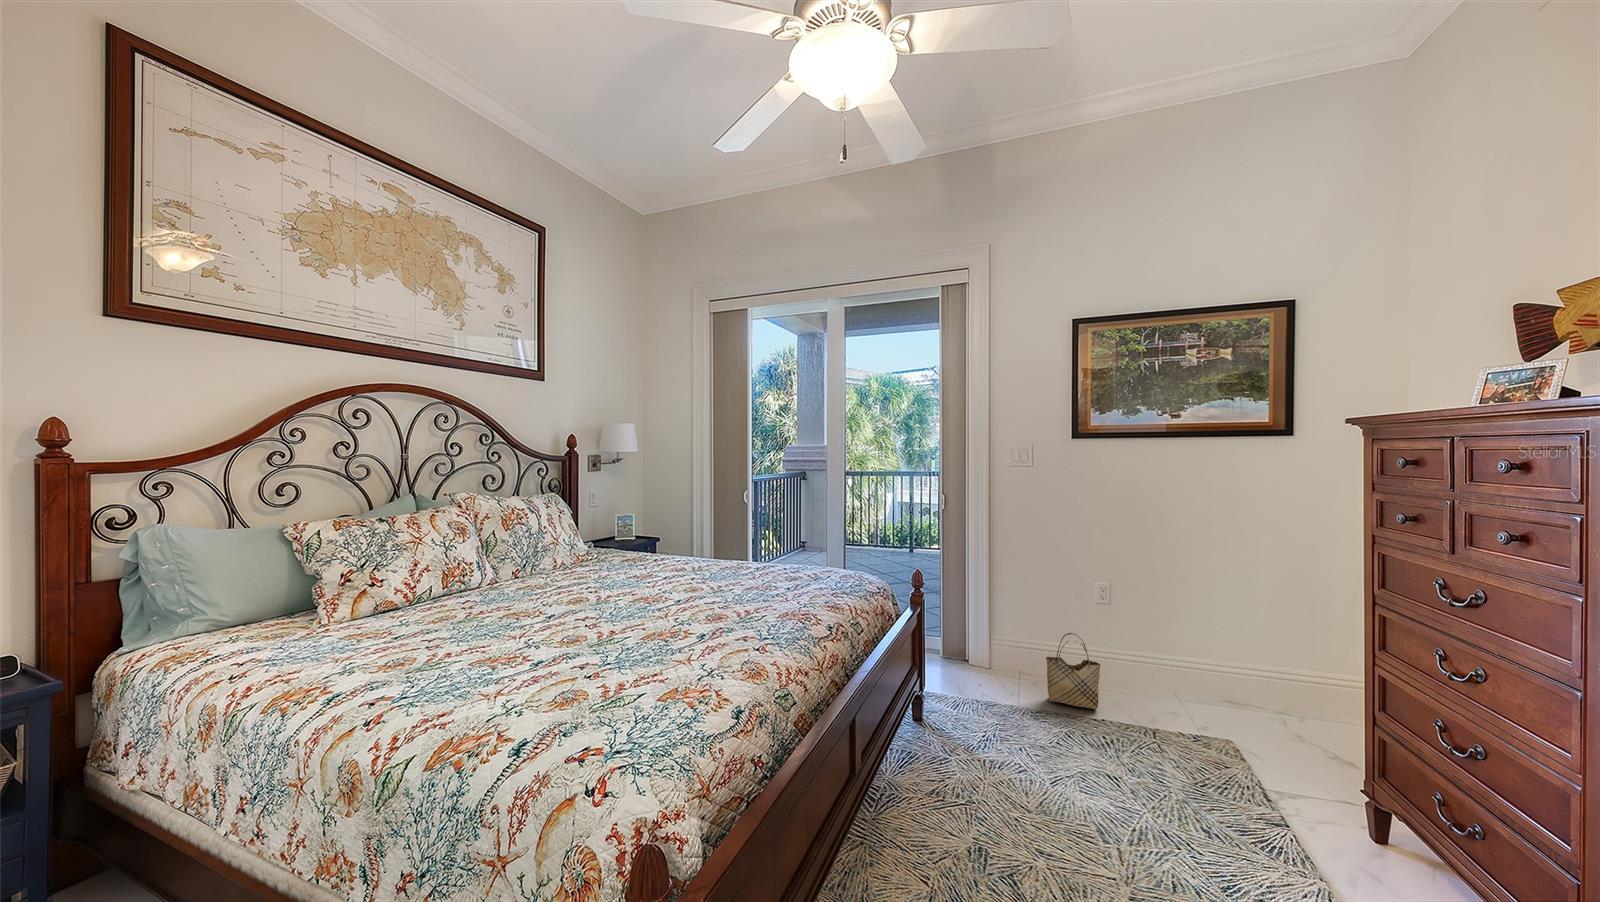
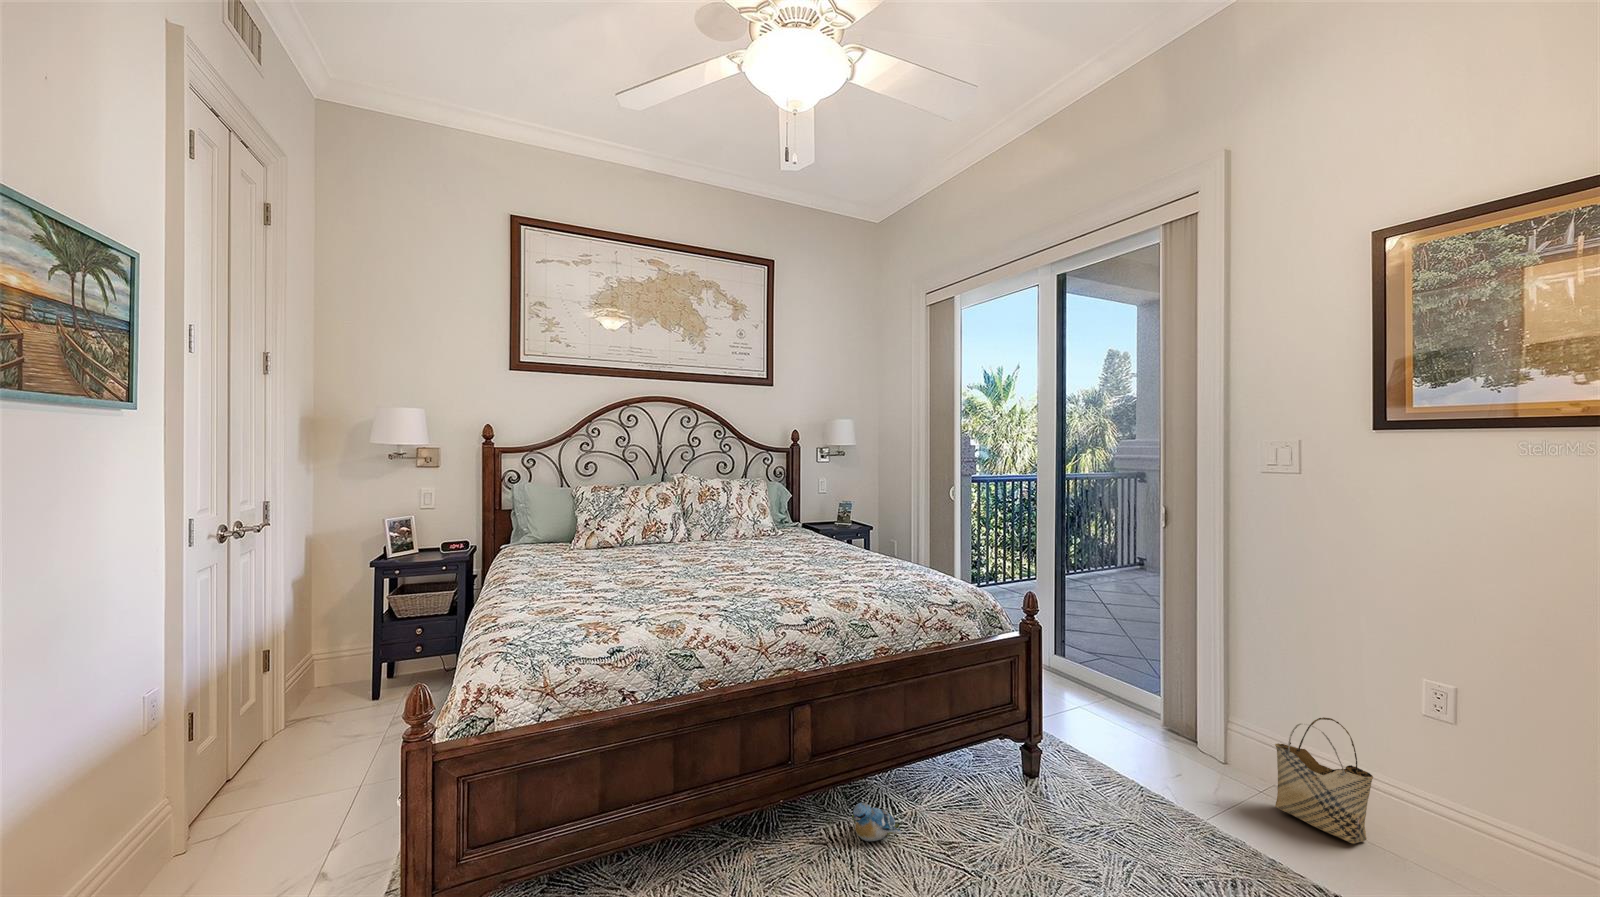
plush toy: none [880,818,917,858] -> present [852,803,902,841]

